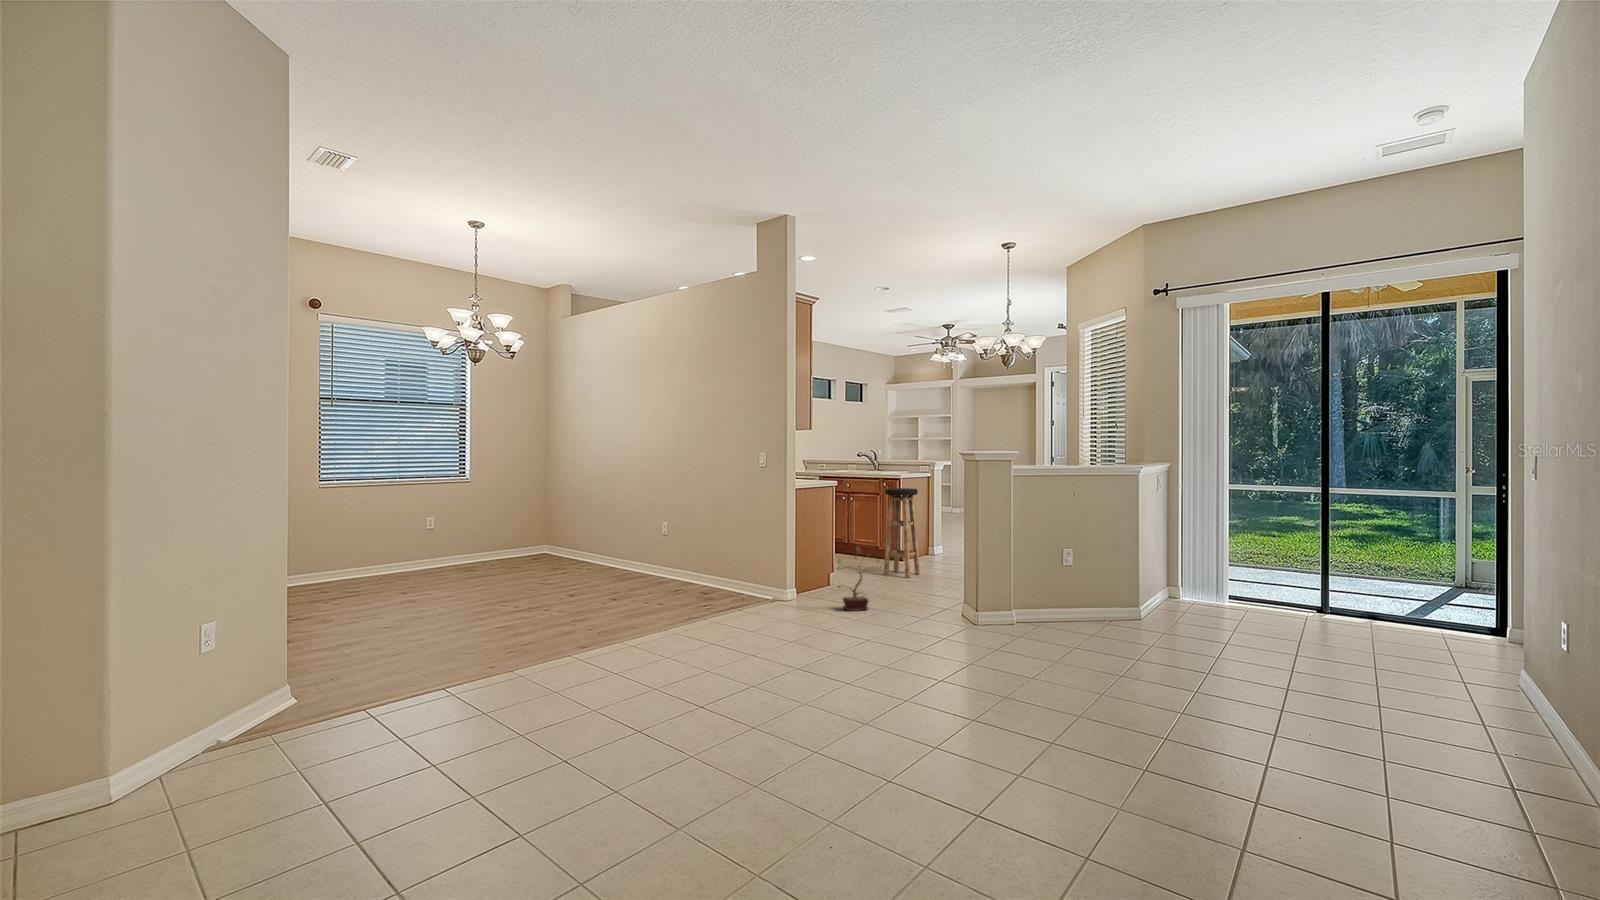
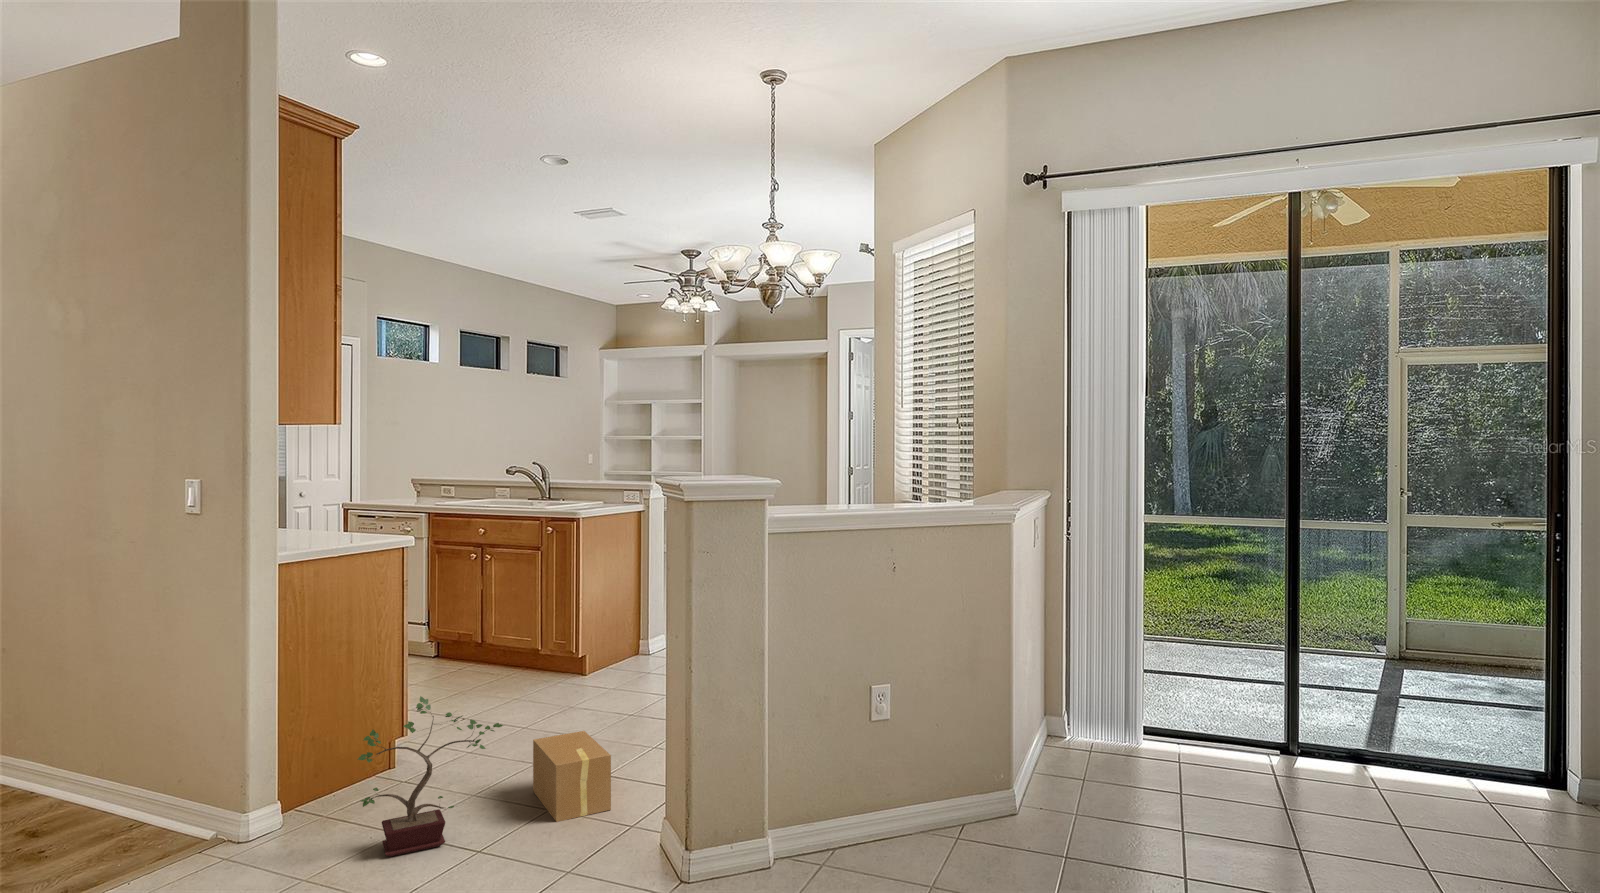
bar stool: present [884,488,920,578] -> none [536,537,611,716]
cardboard box: none [897,574,936,608] -> present [533,731,611,822]

